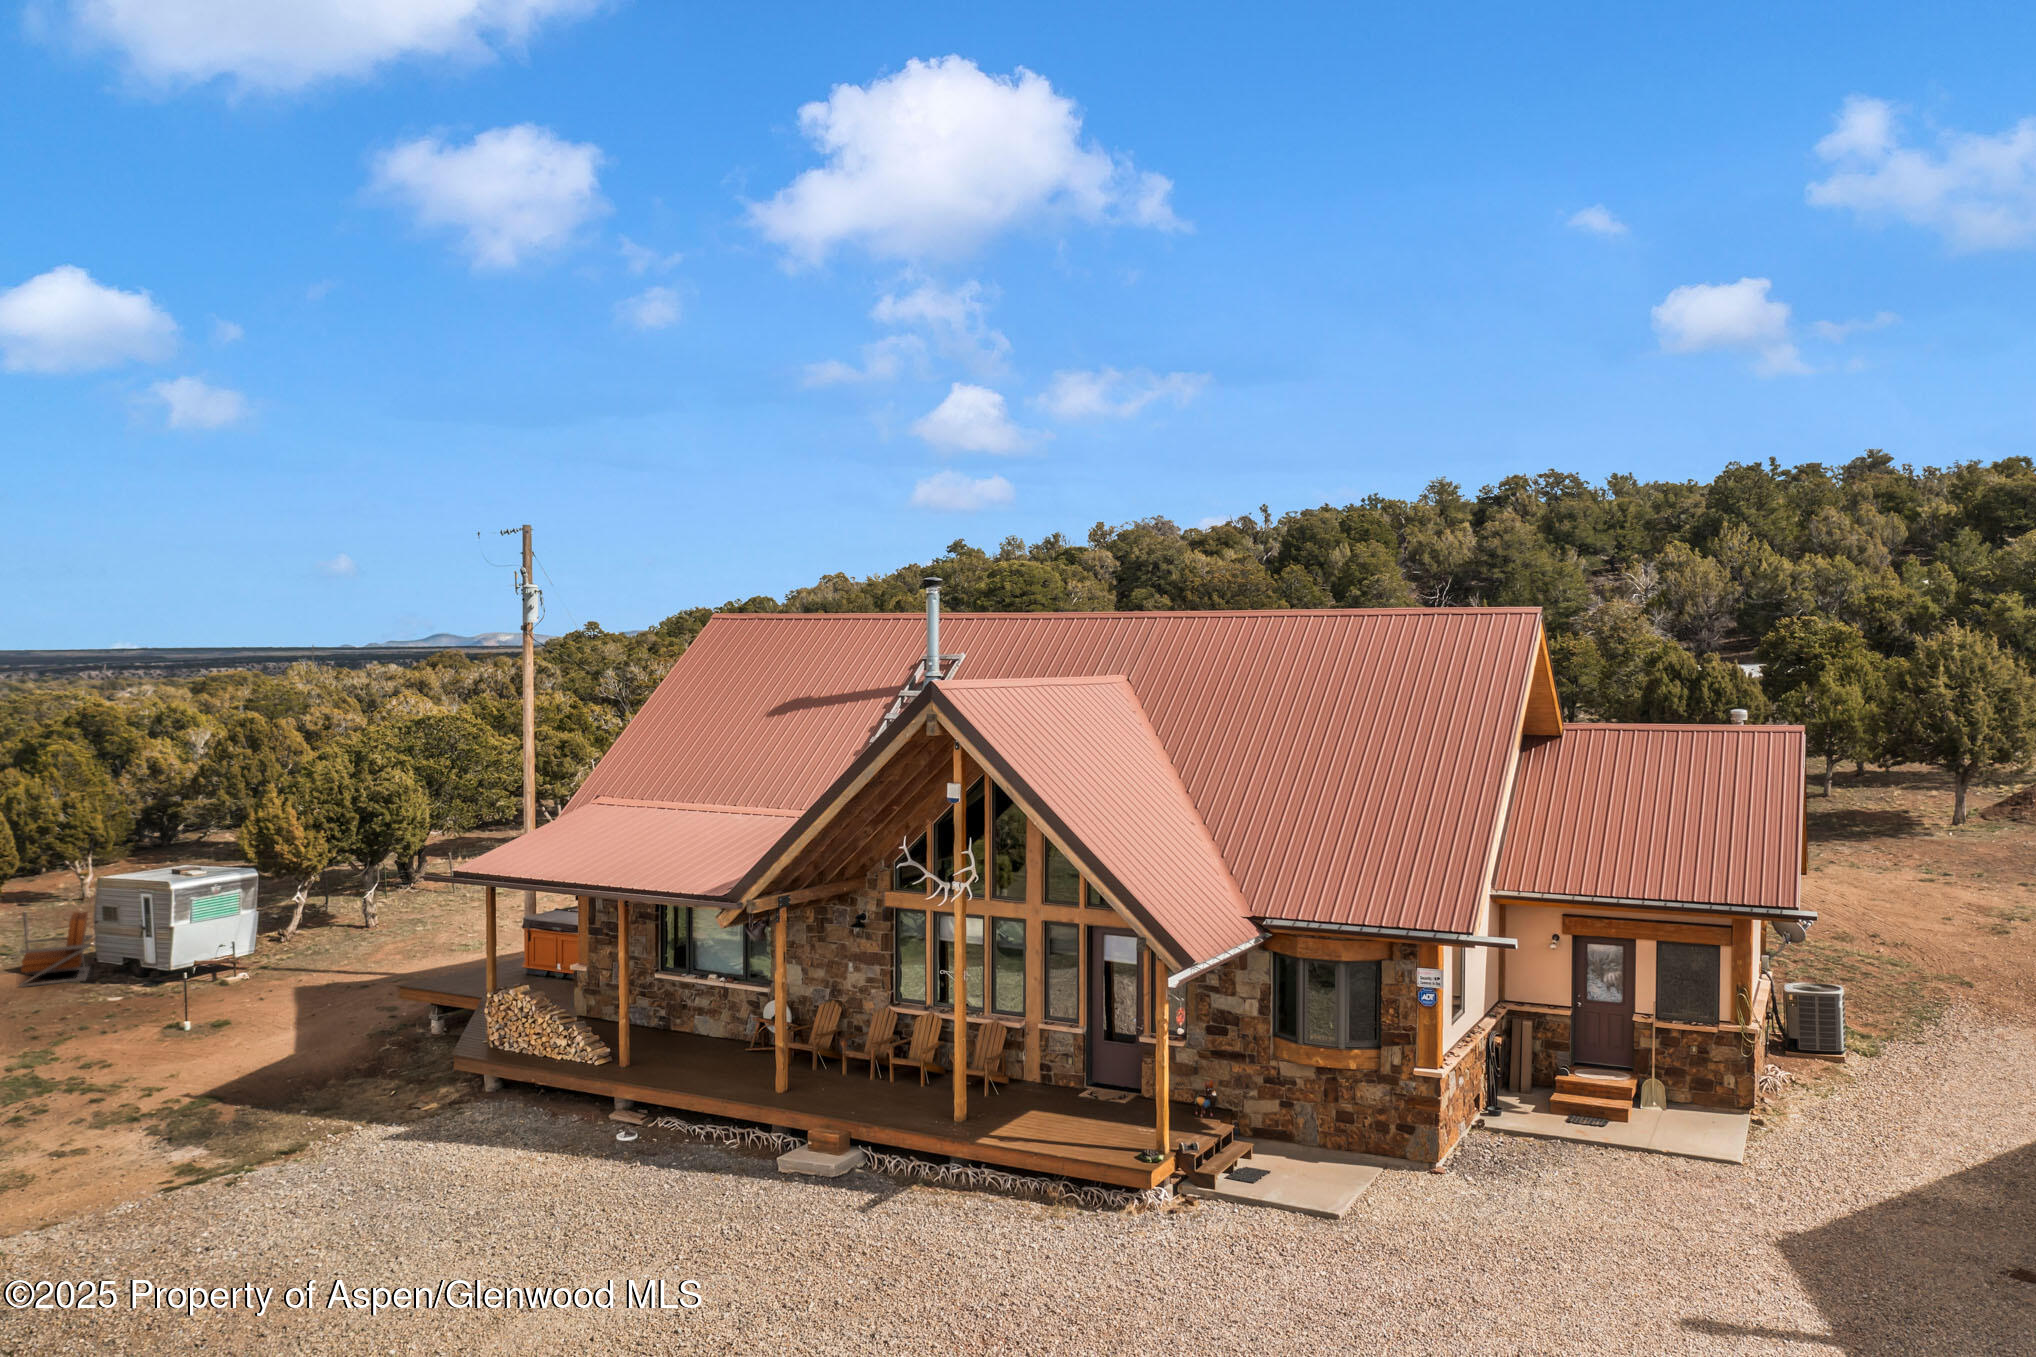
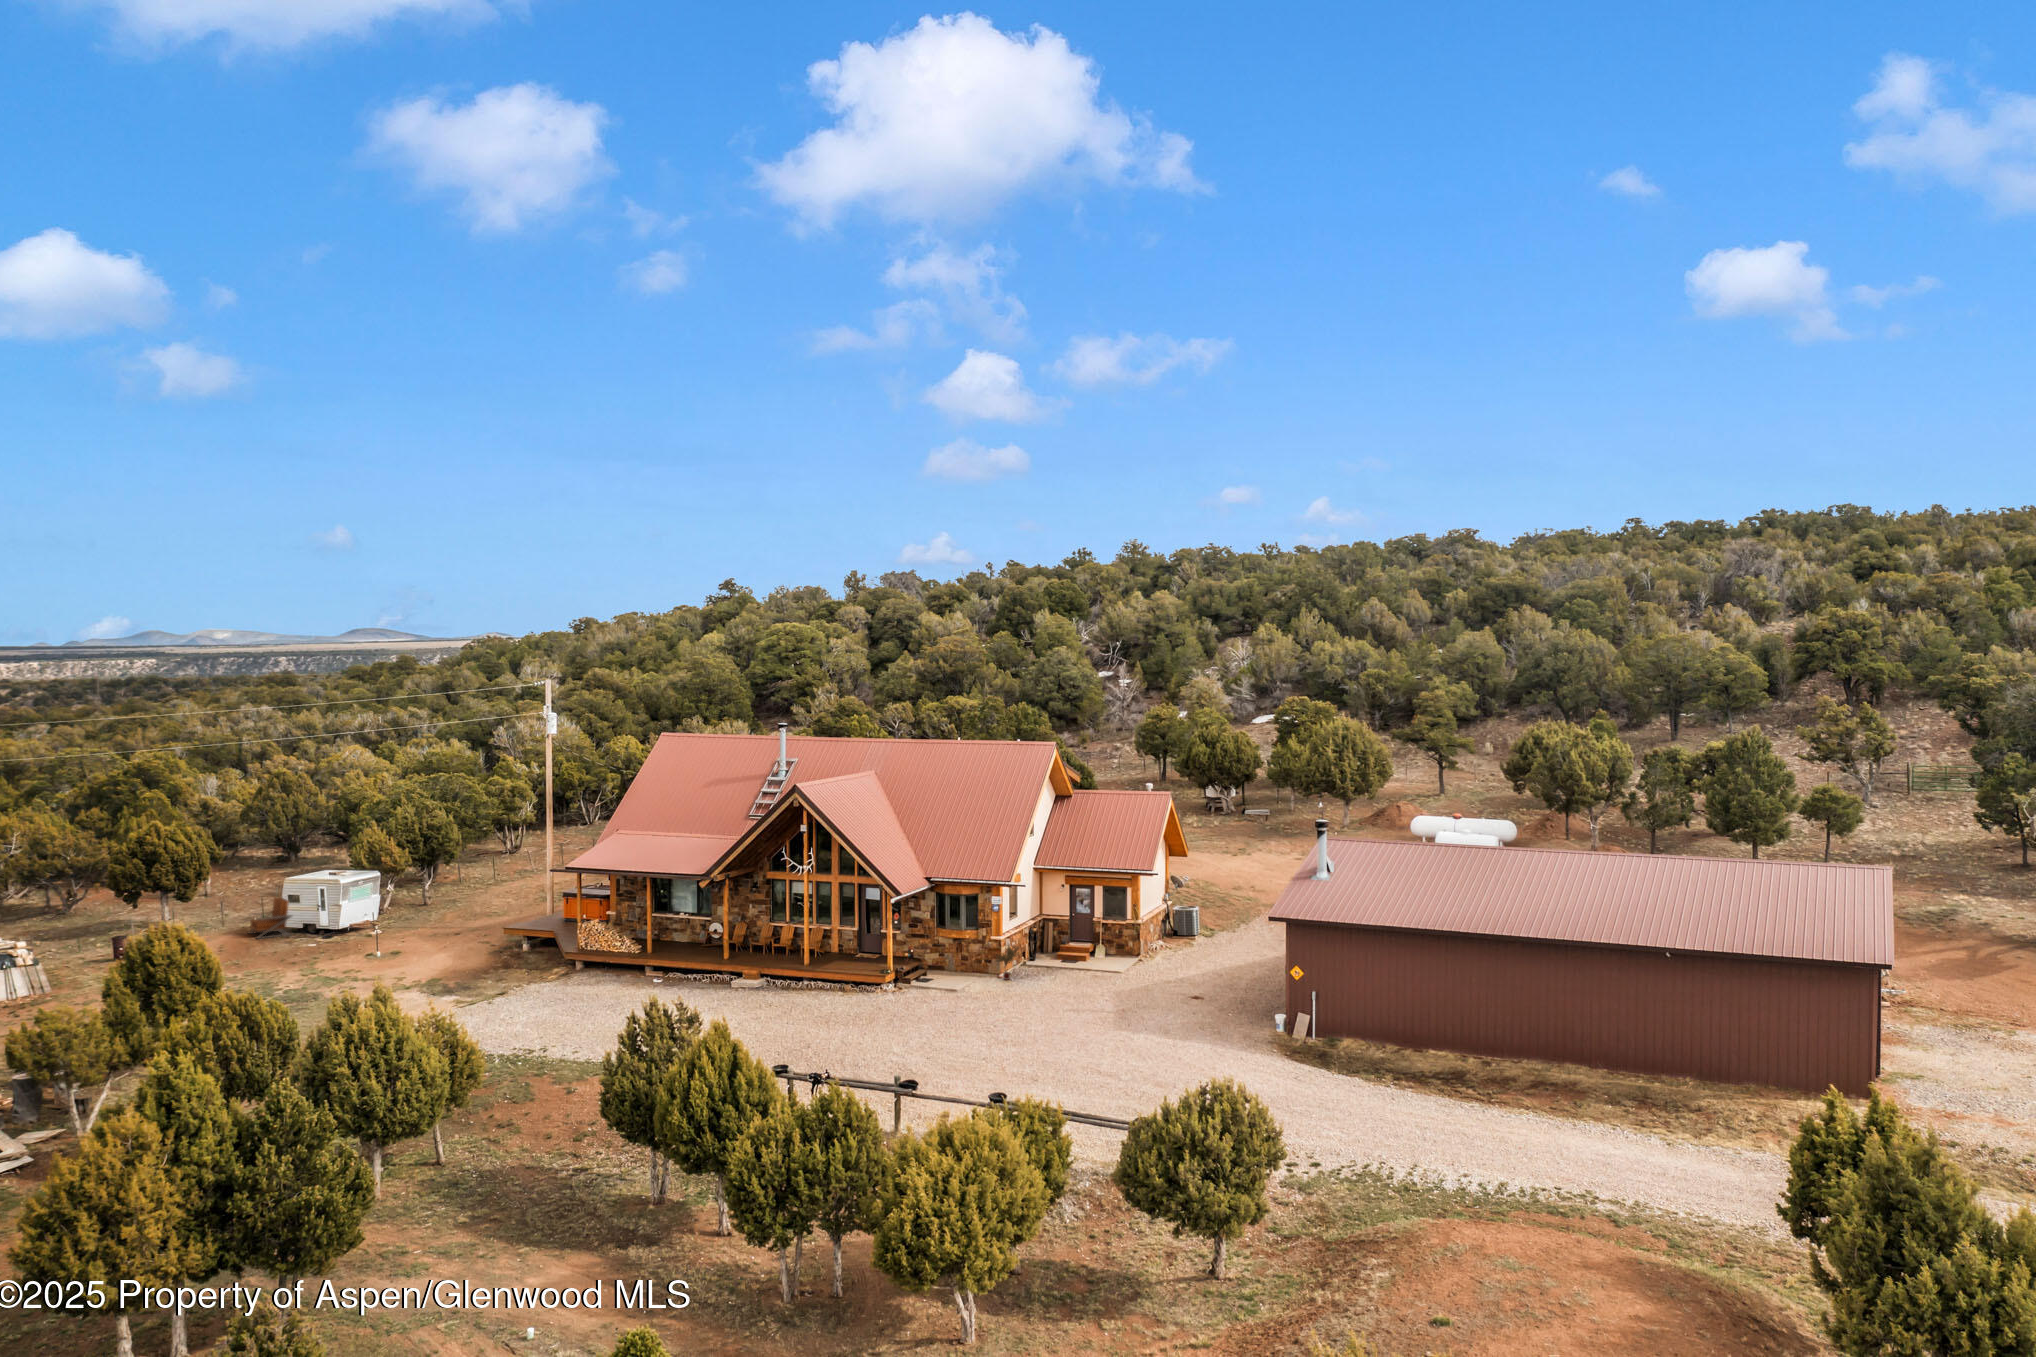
potted tree: none [1430,1085,1493,1186] -> present [996,944,1018,980]

